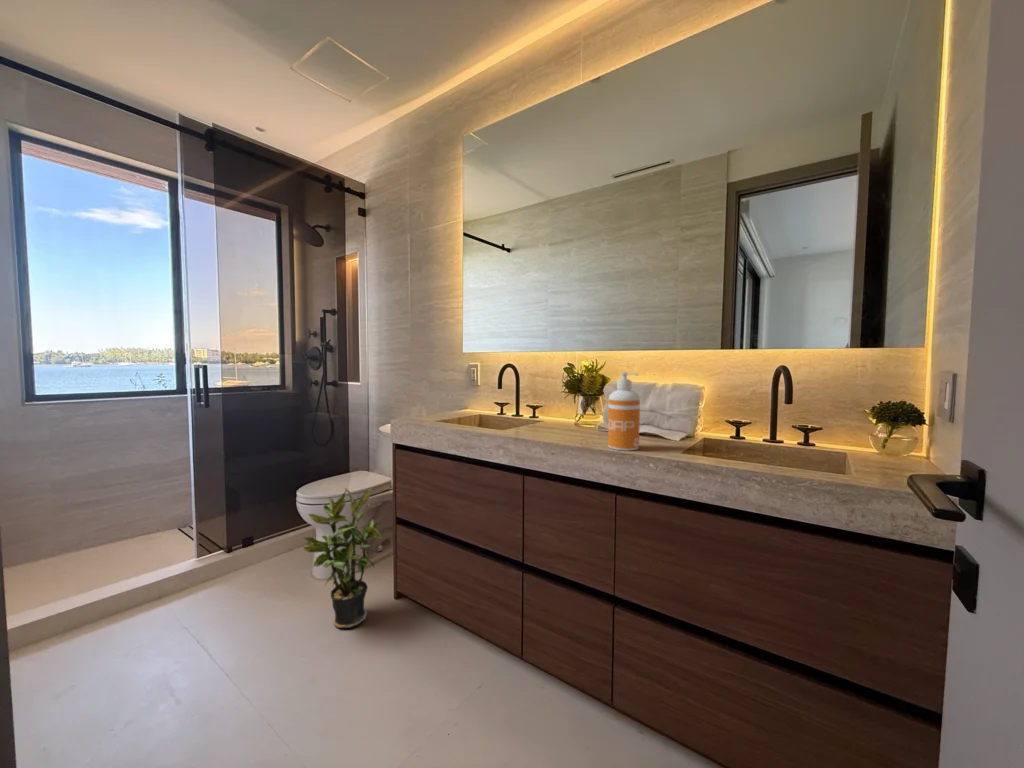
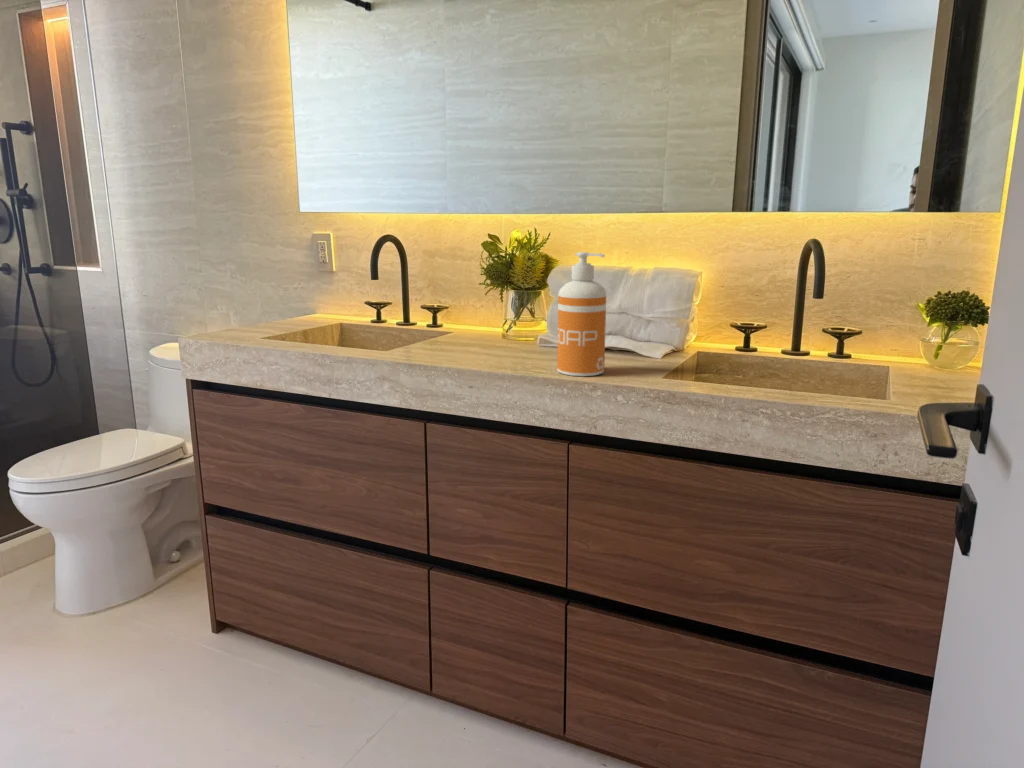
potted plant: present [303,488,382,628] -> none [33,456,181,687]

